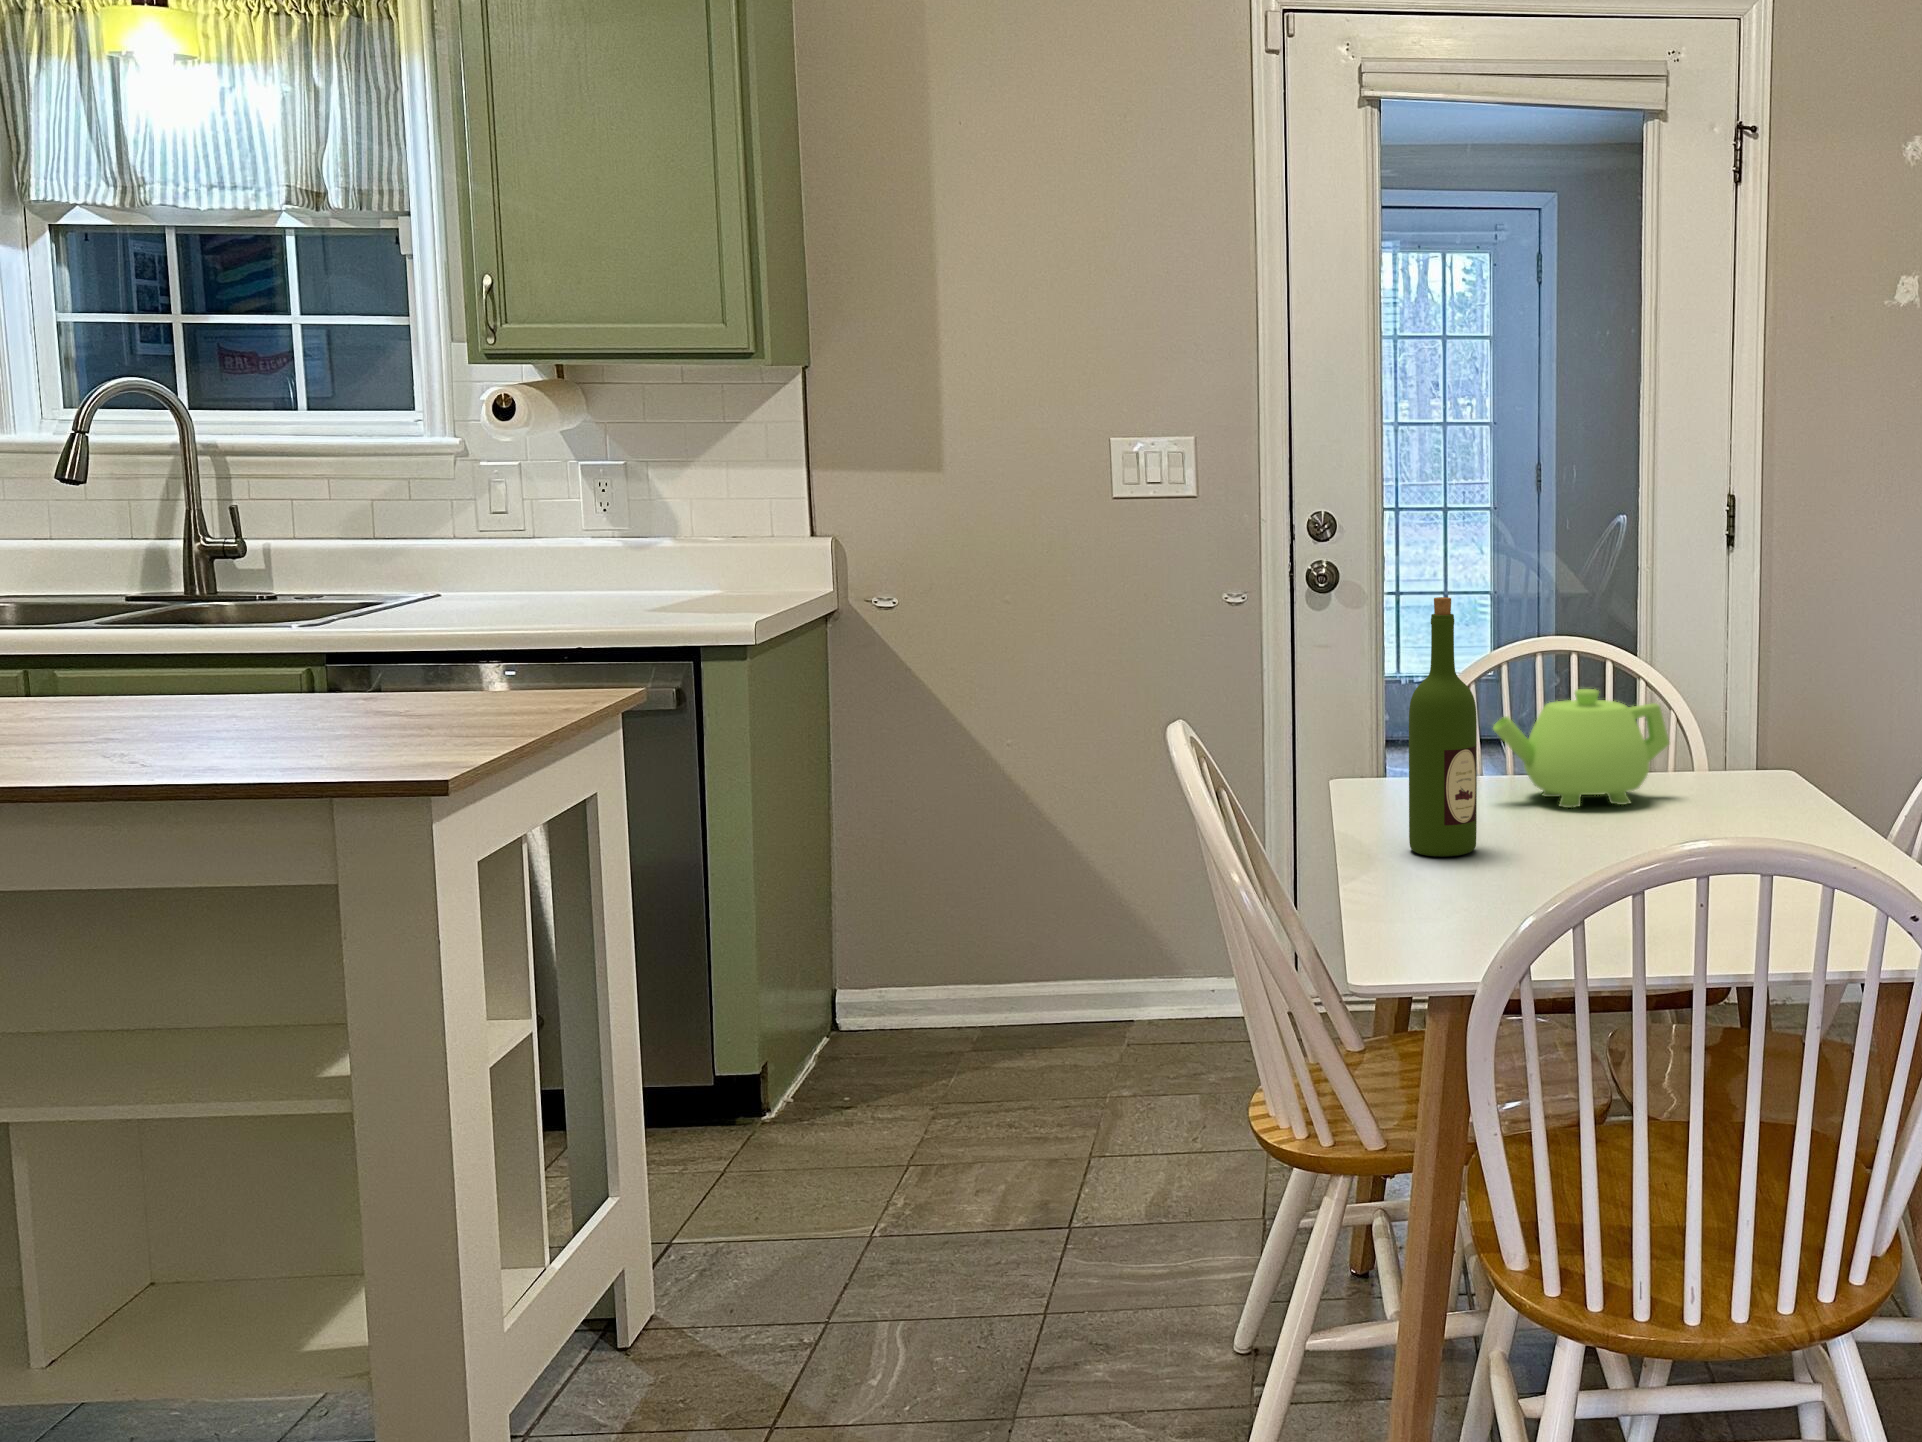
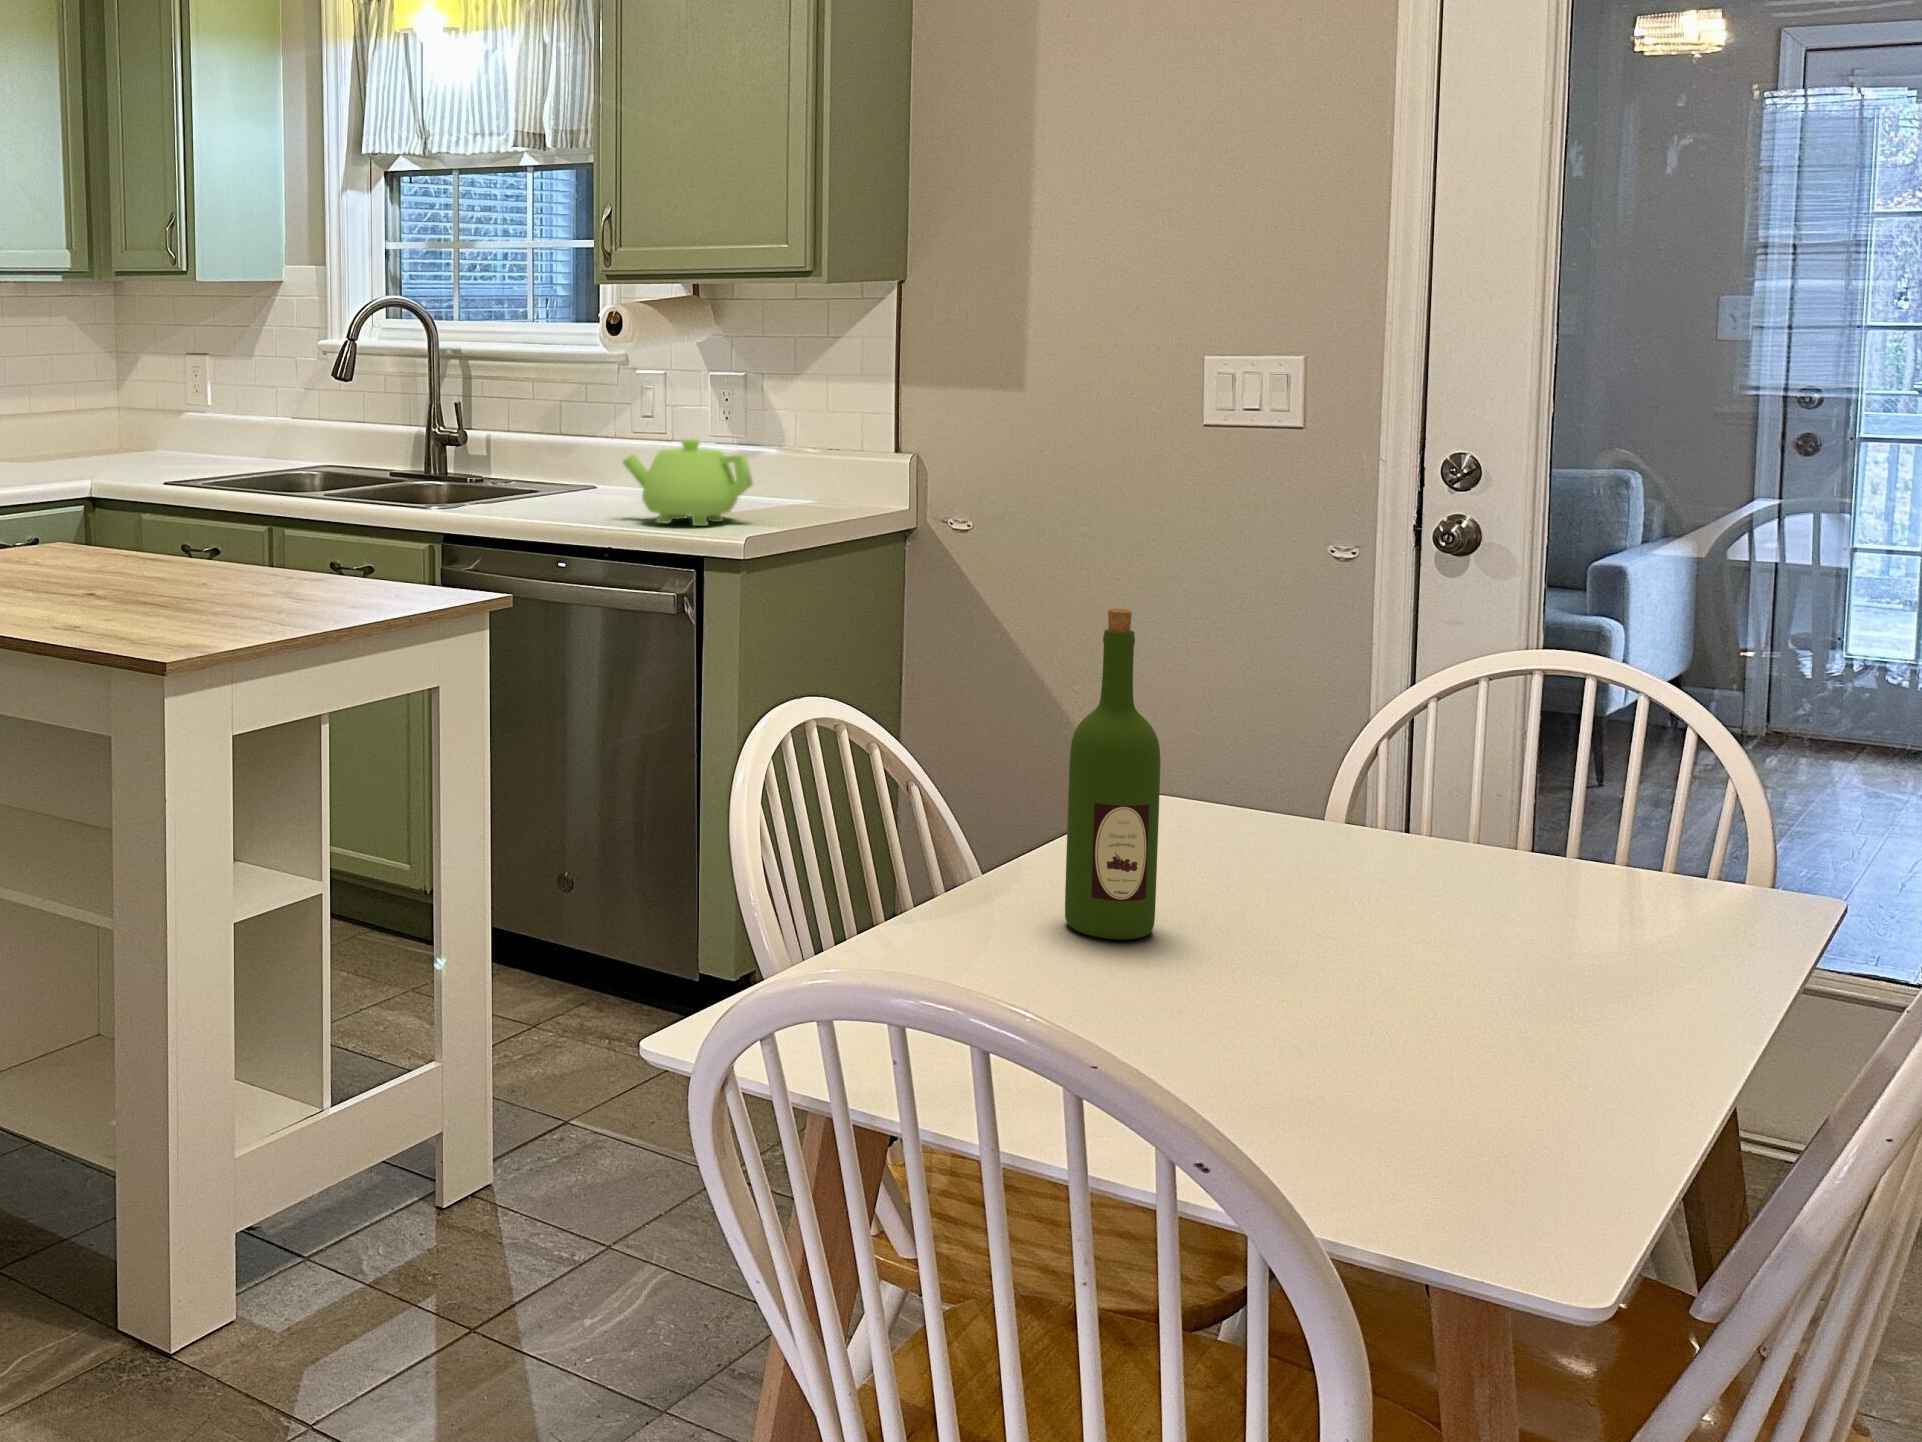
teapot: present [1493,689,1669,808] -> present [623,439,753,526]

